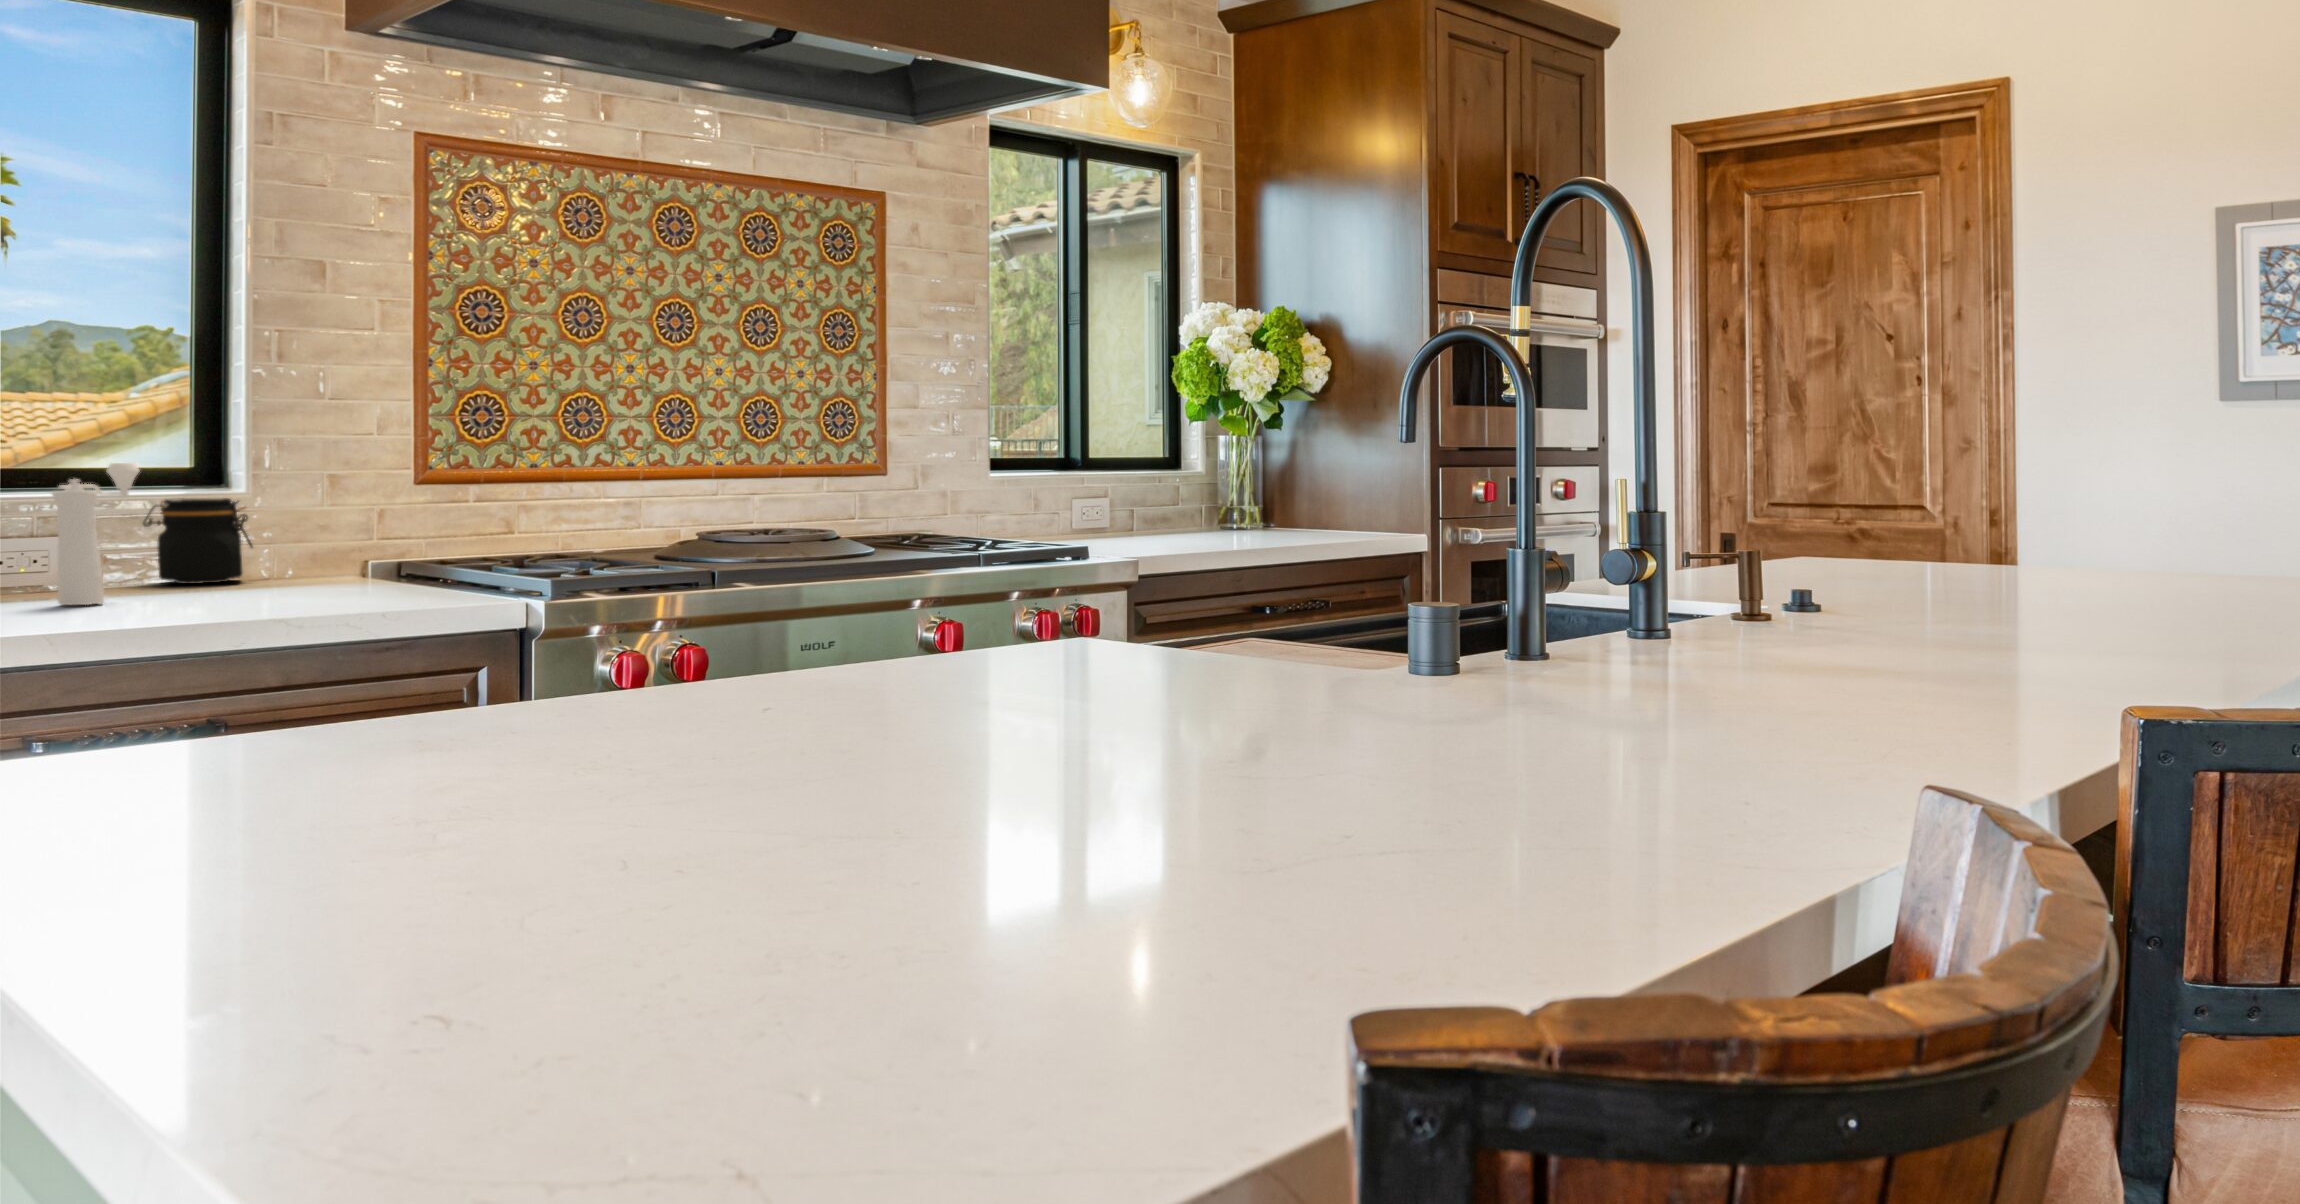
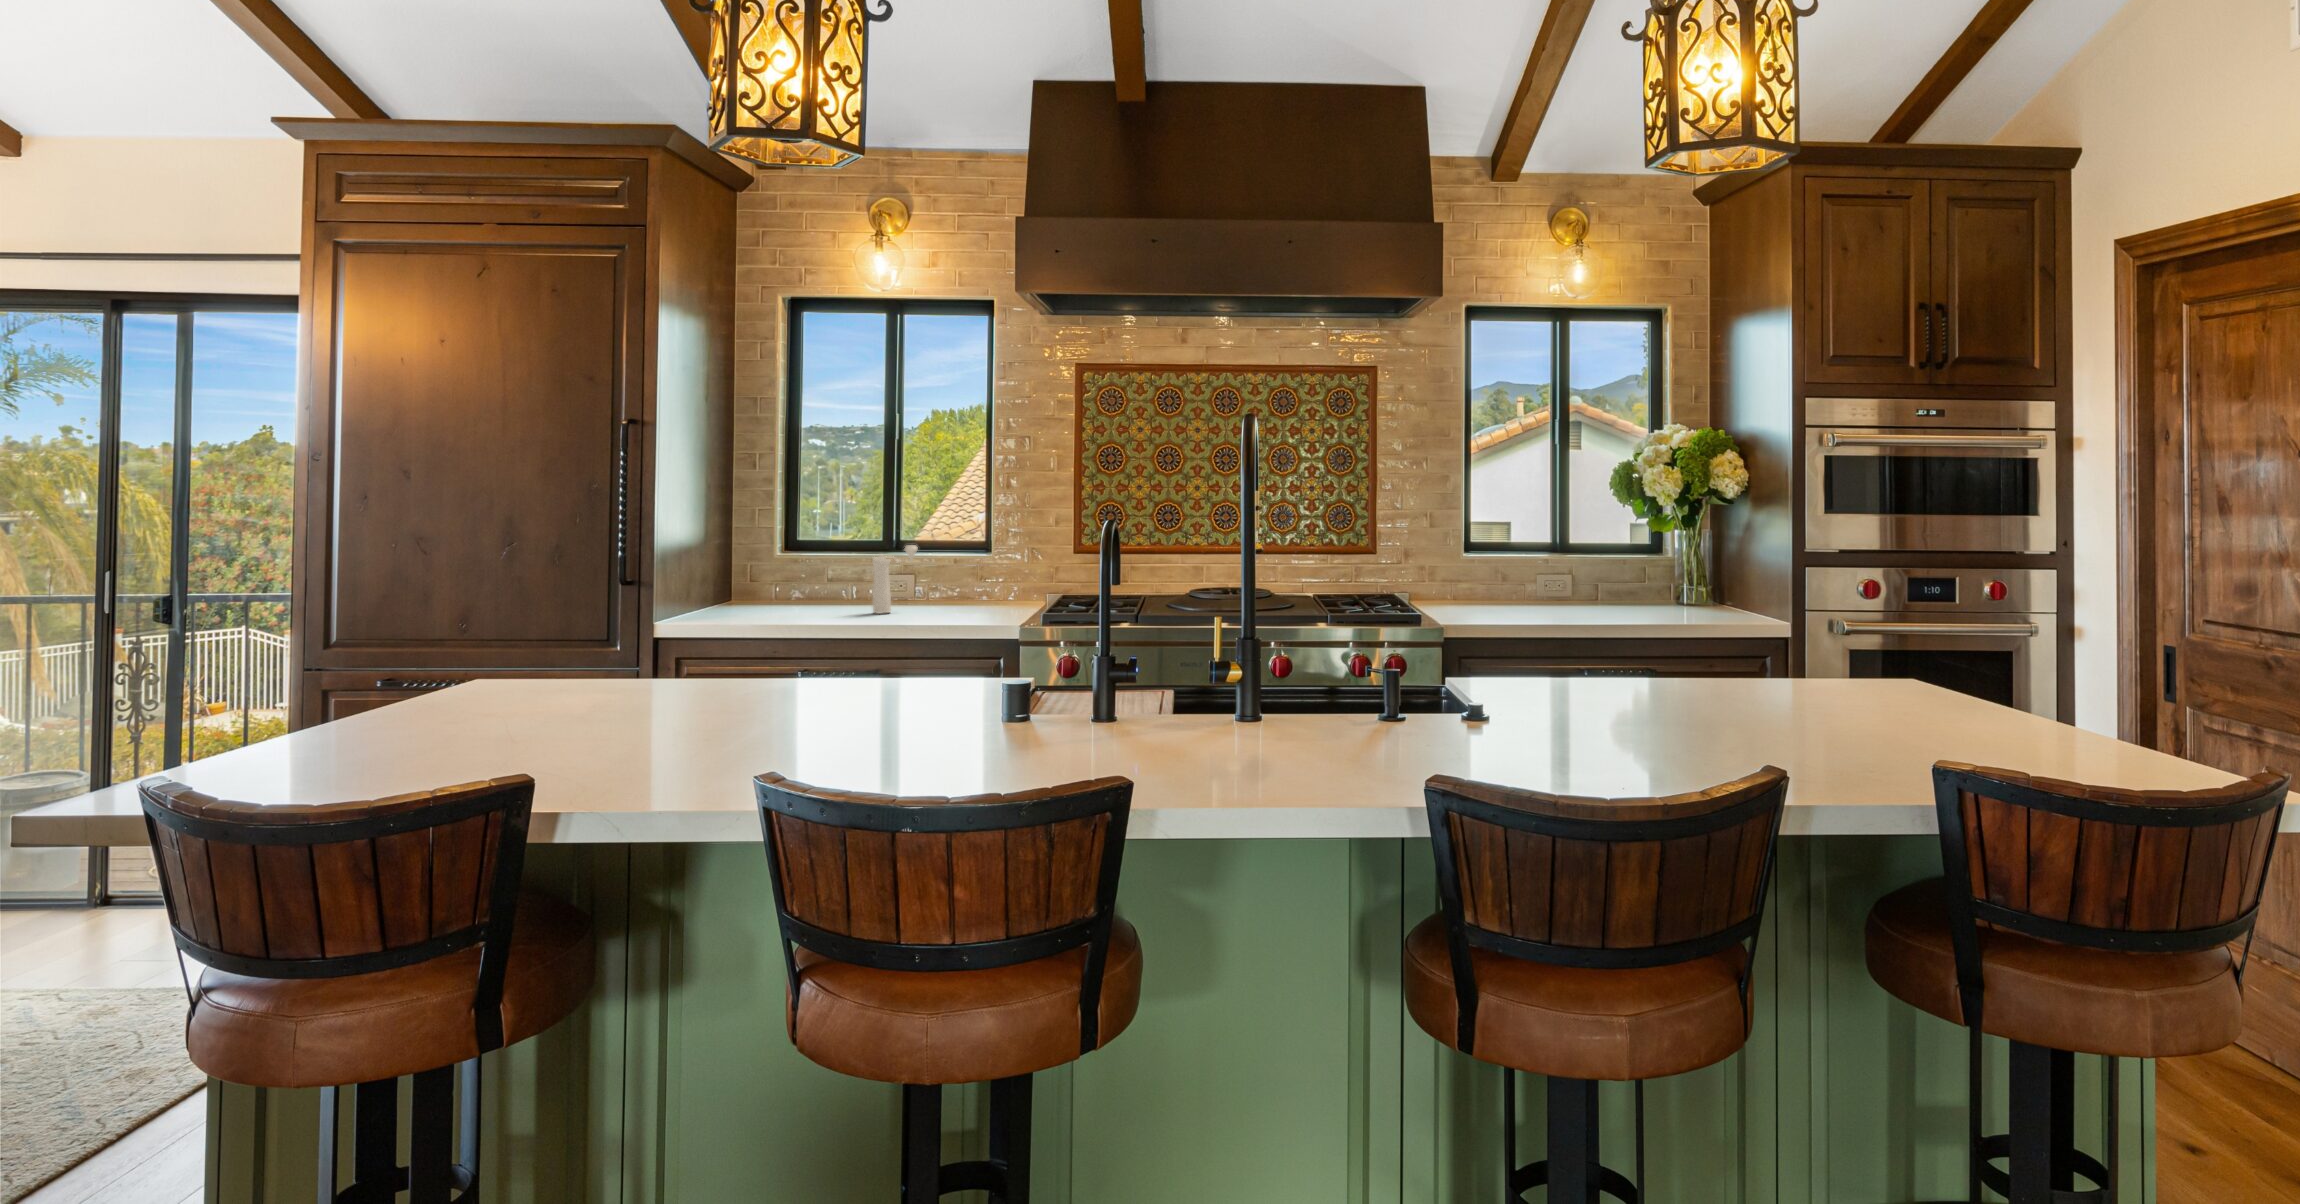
jar: present [143,498,253,584] -> none [945,559,992,602]

